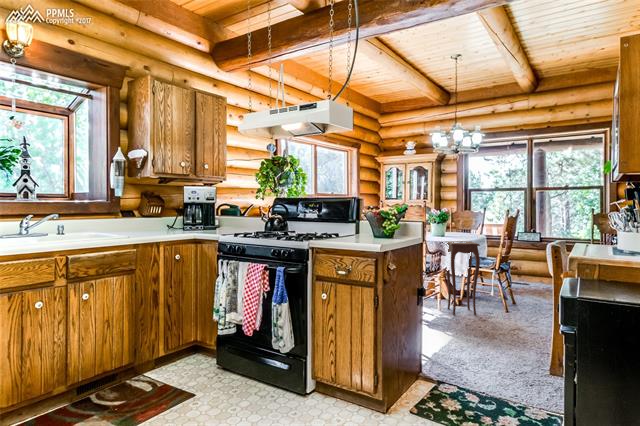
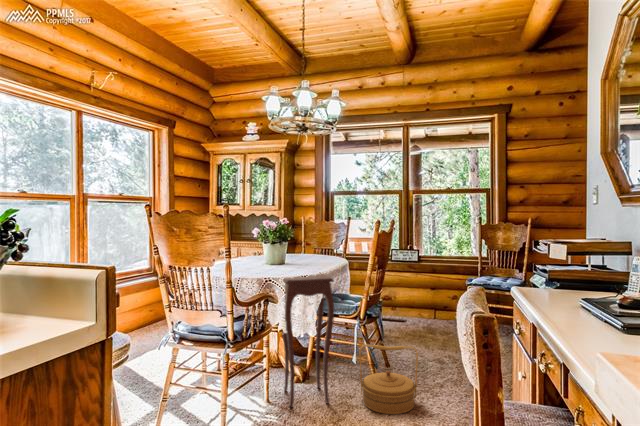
basket: none [495,283,533,322] -> present [359,344,418,414]

